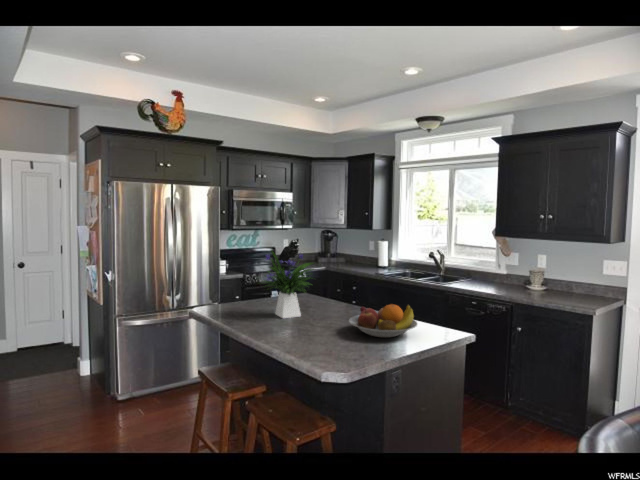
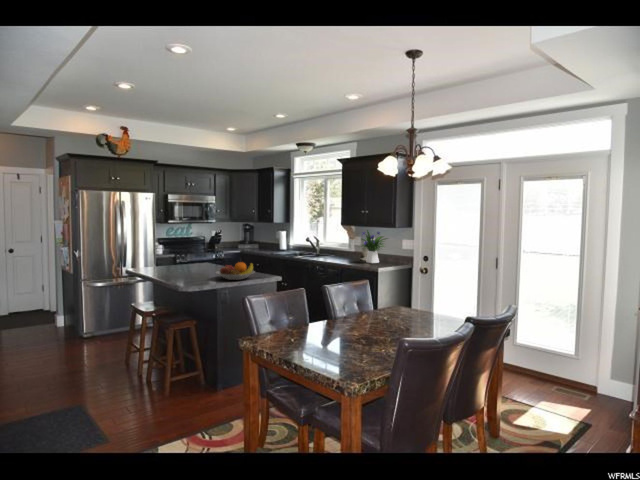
flower arrangement: present [263,251,314,318] -> present [361,230,387,263]

